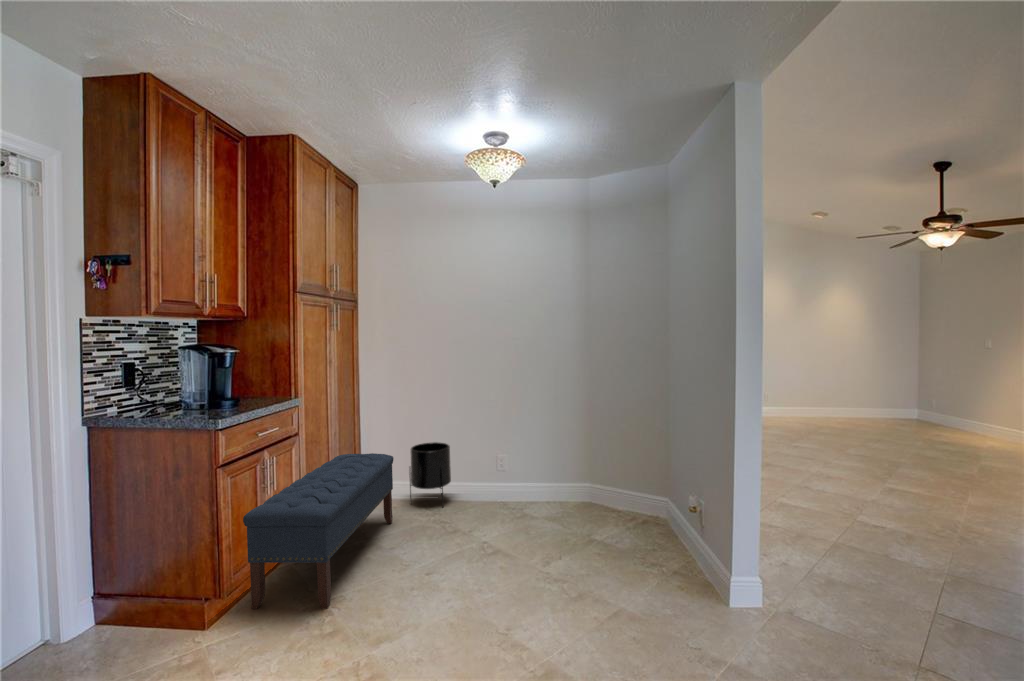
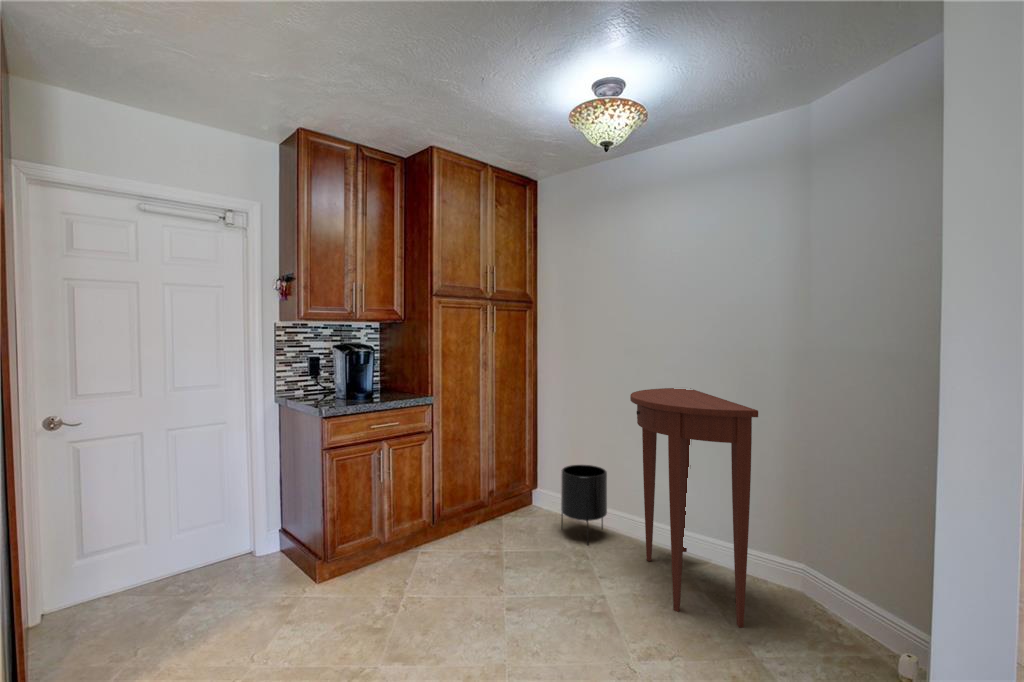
console table: none [483,368,587,524] -> present [630,388,758,628]
bench: present [243,453,394,609] -> none [344,460,529,610]

